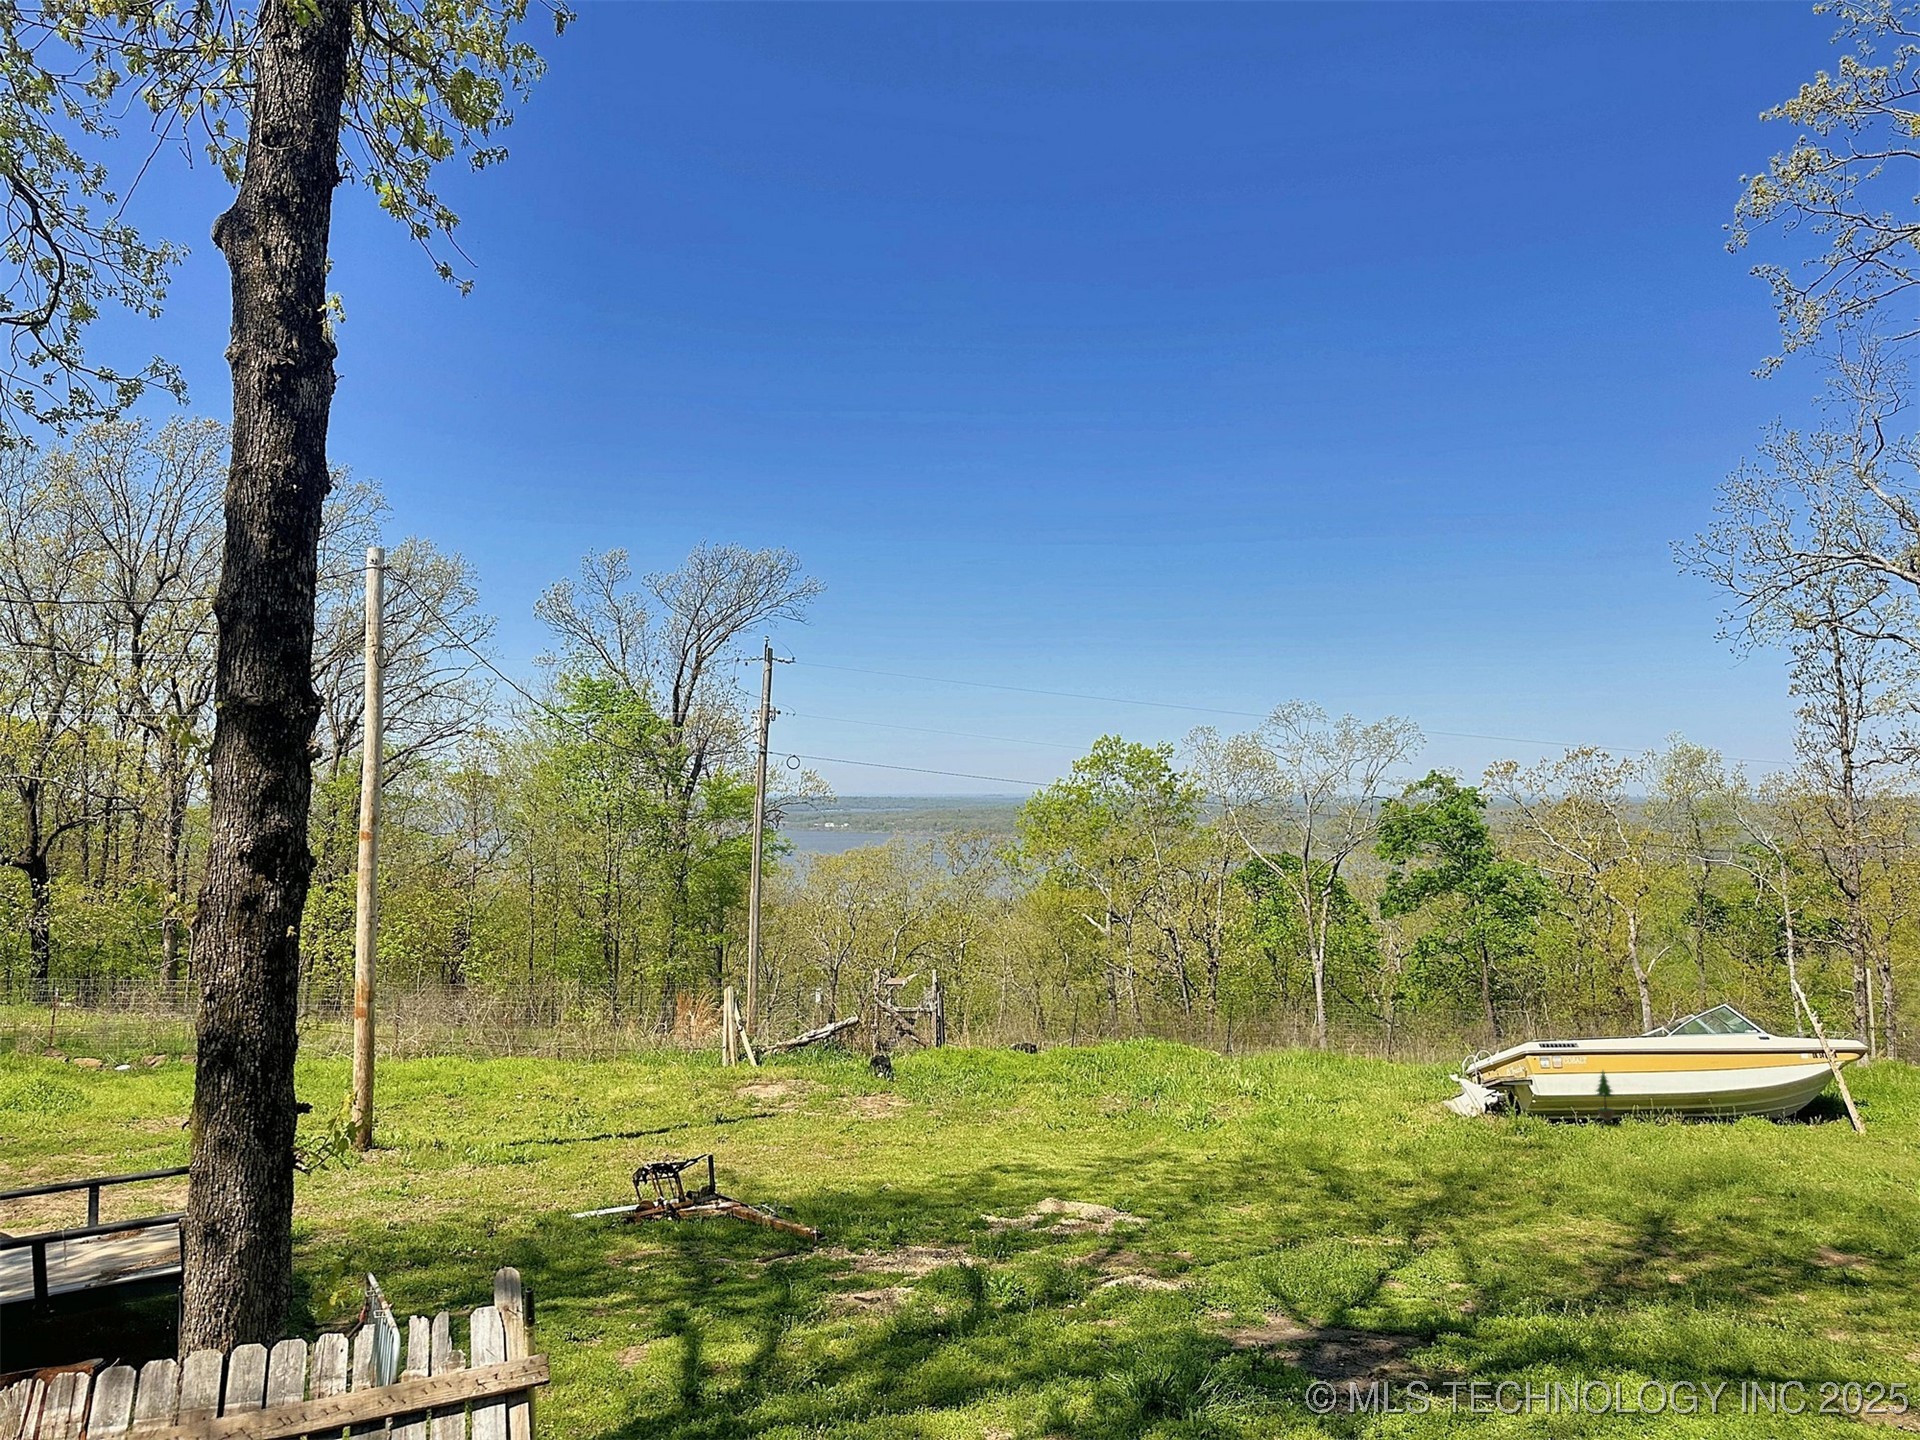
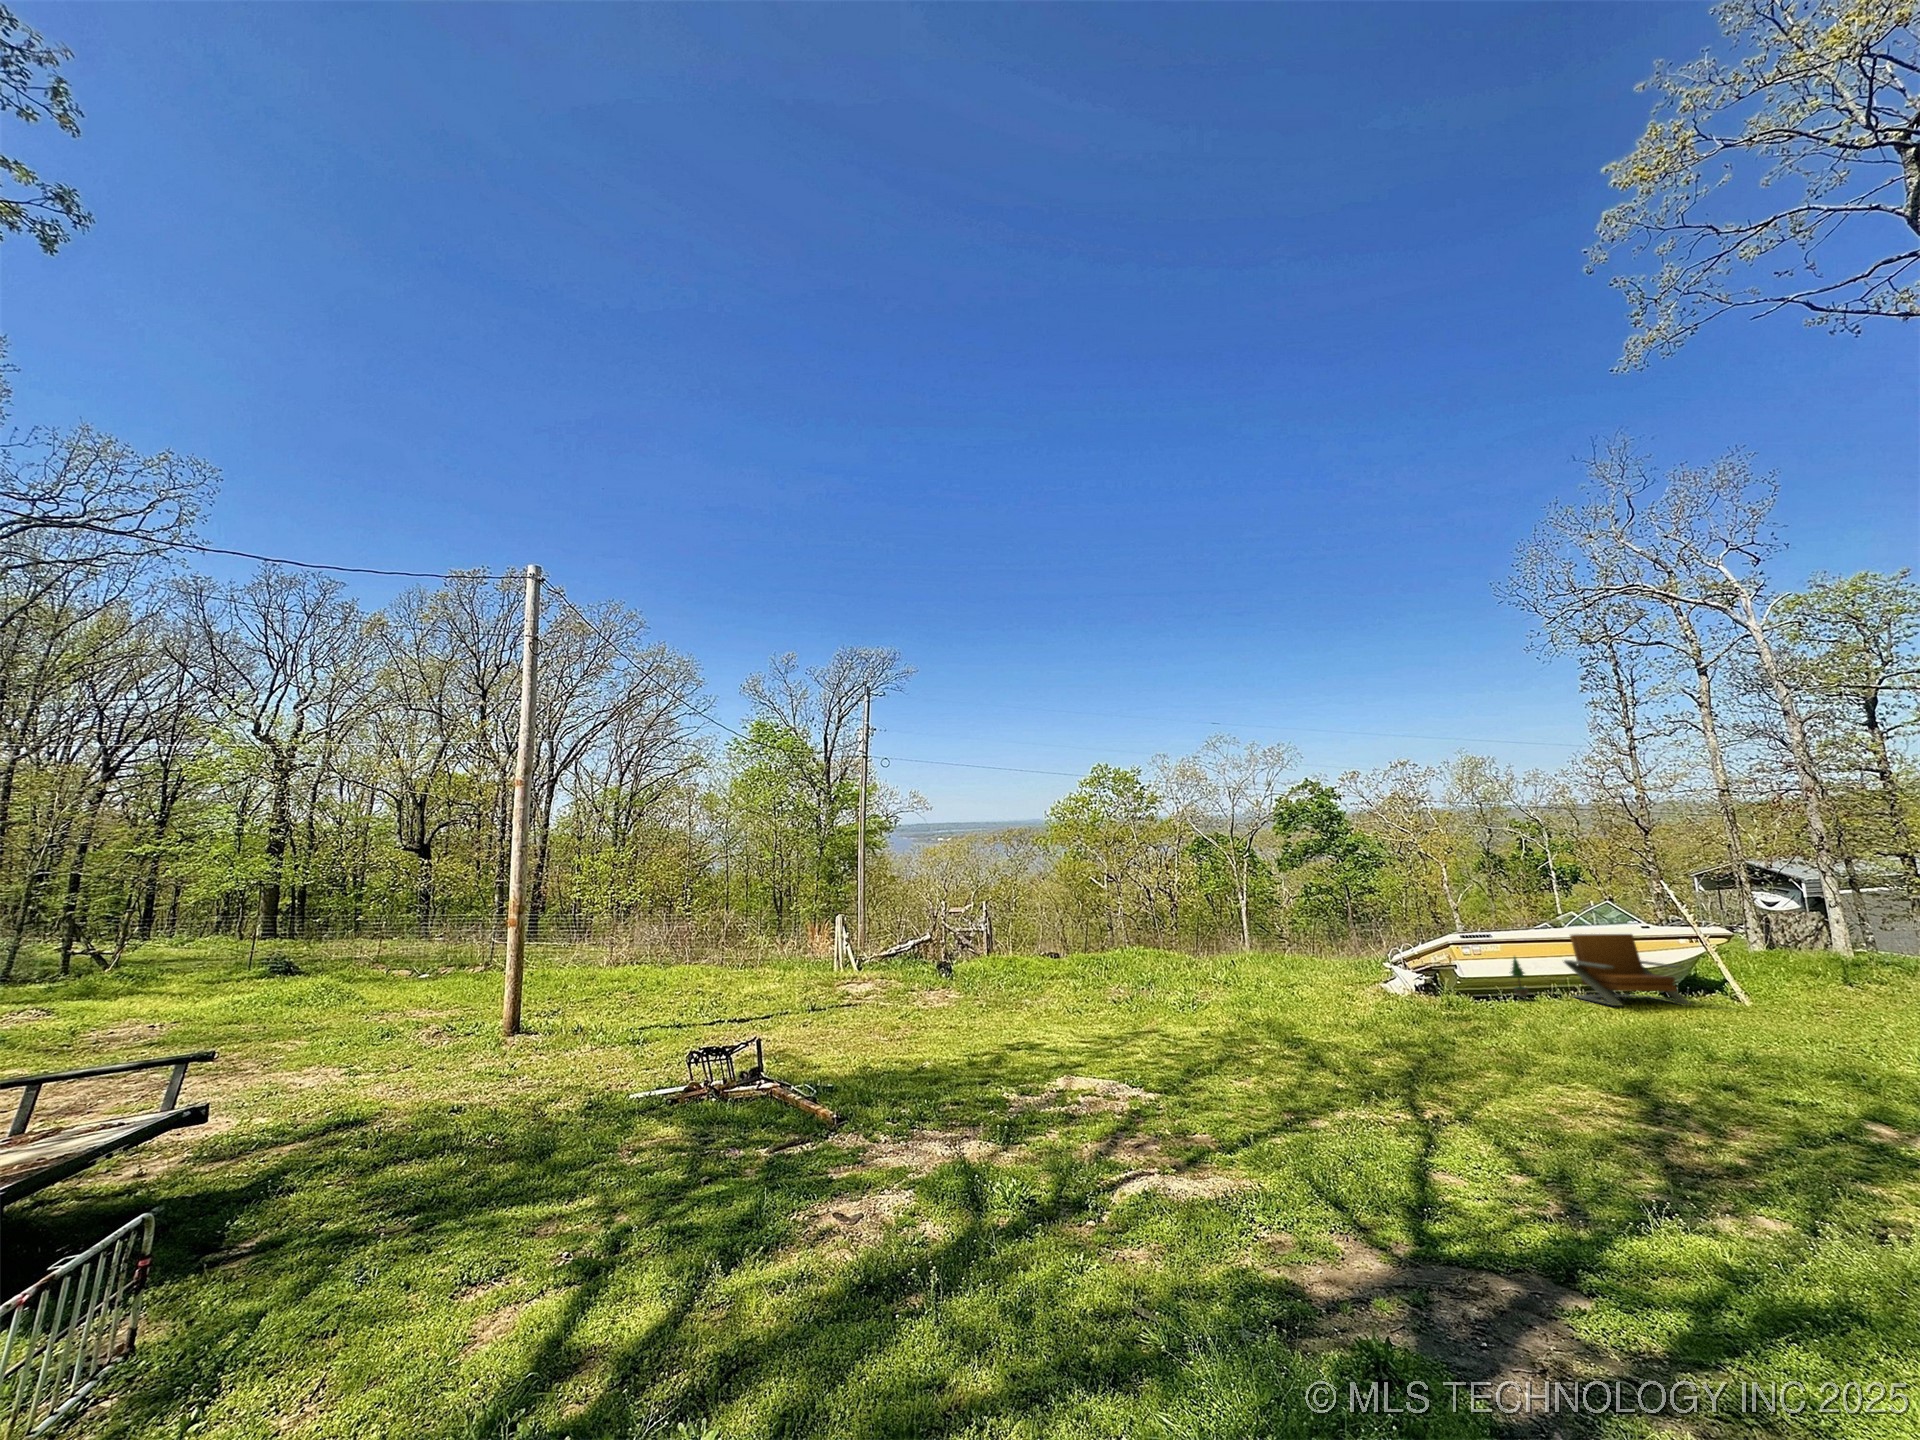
lounge chair: none [1659,1046,1789,1135] -> present [1564,934,1692,1006]

